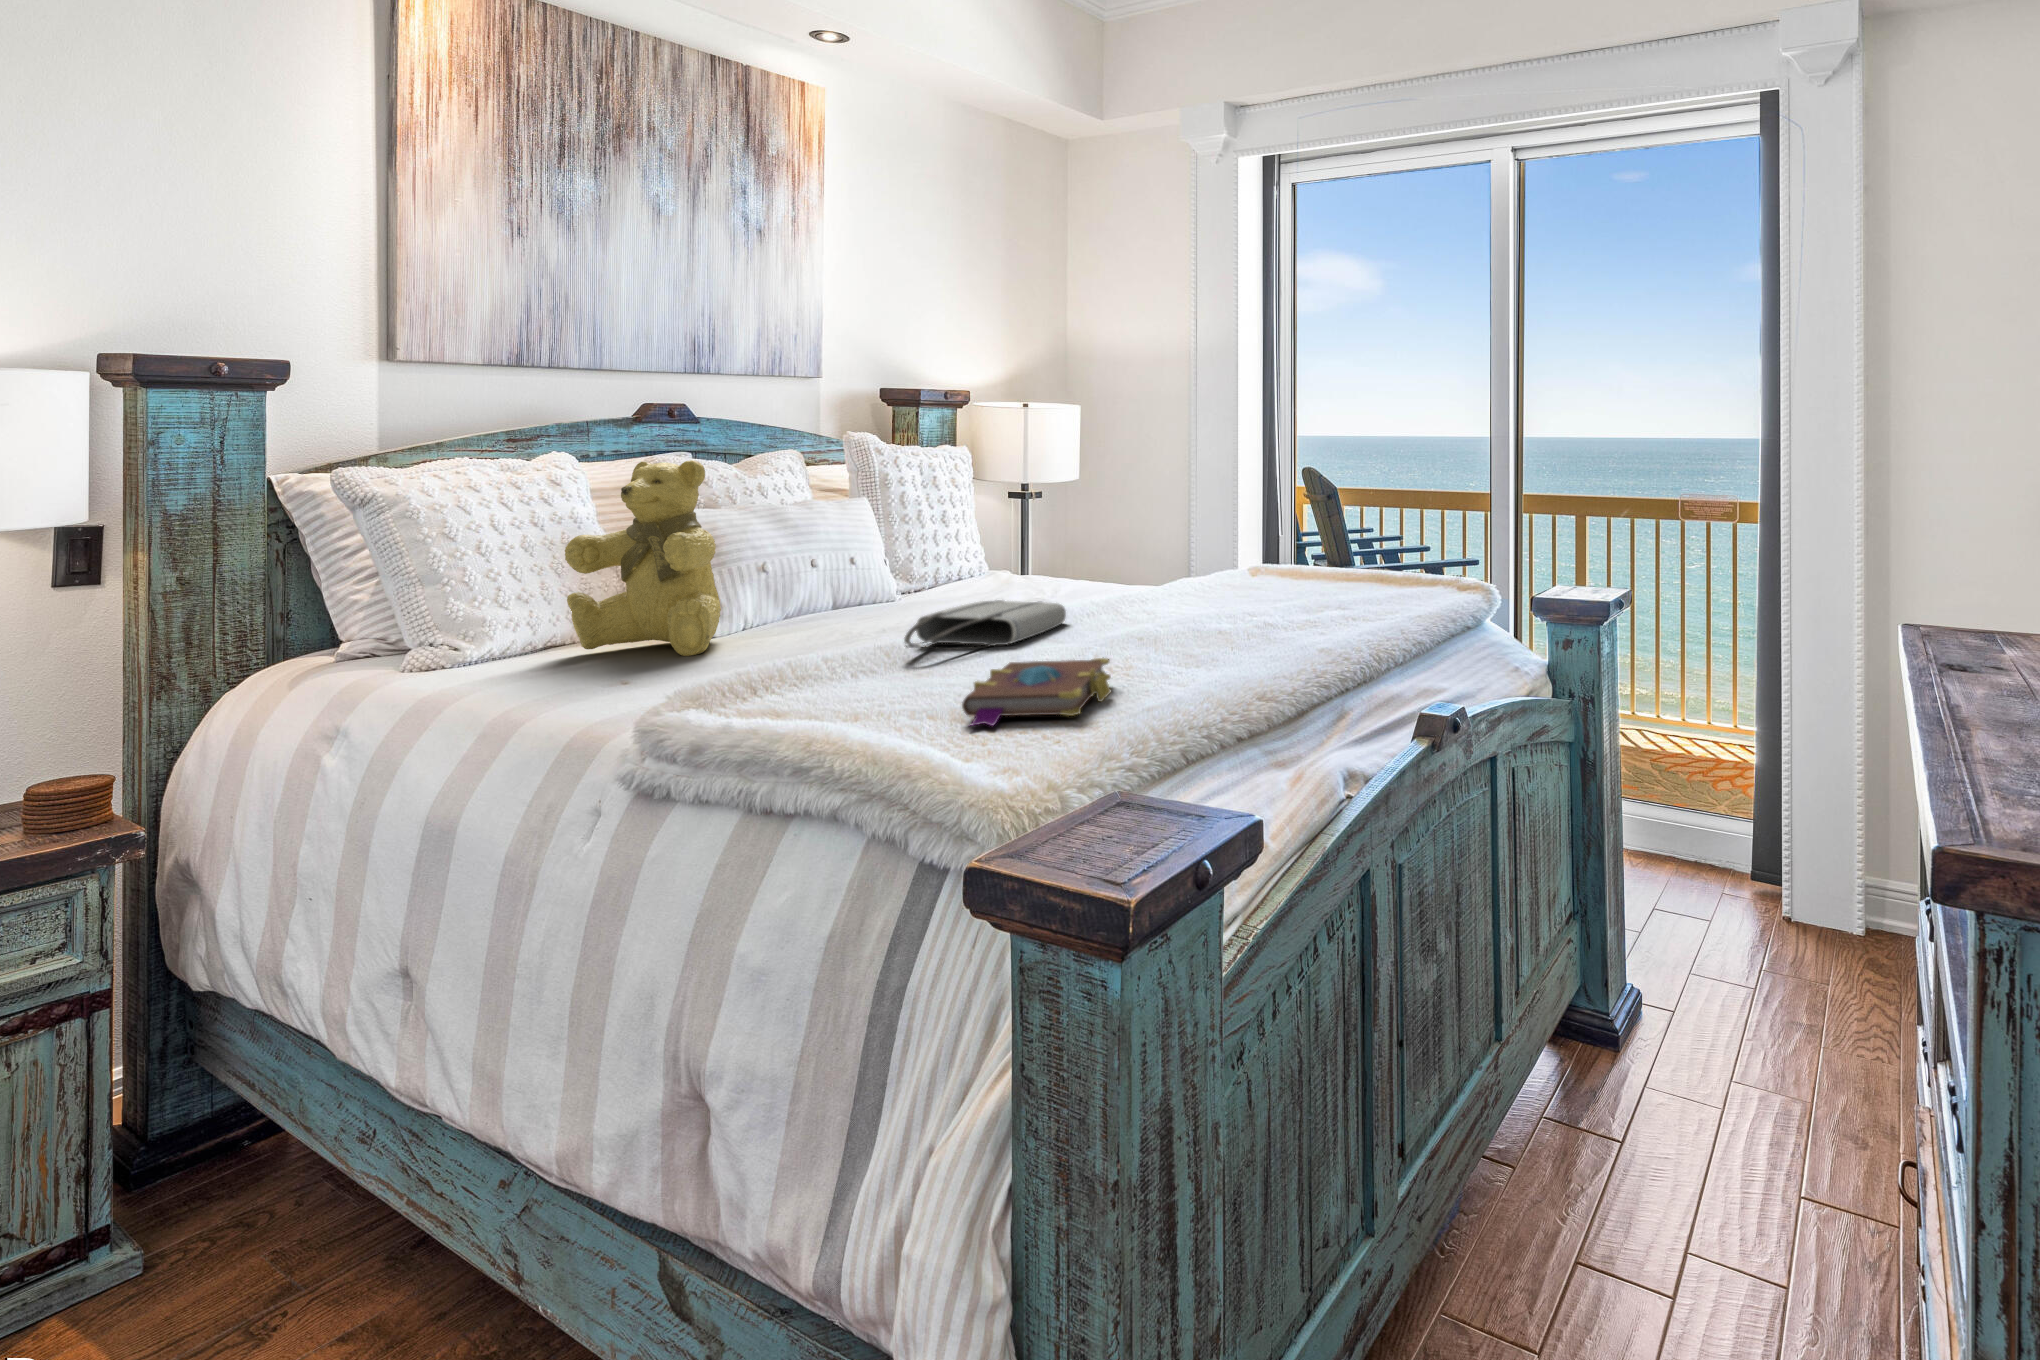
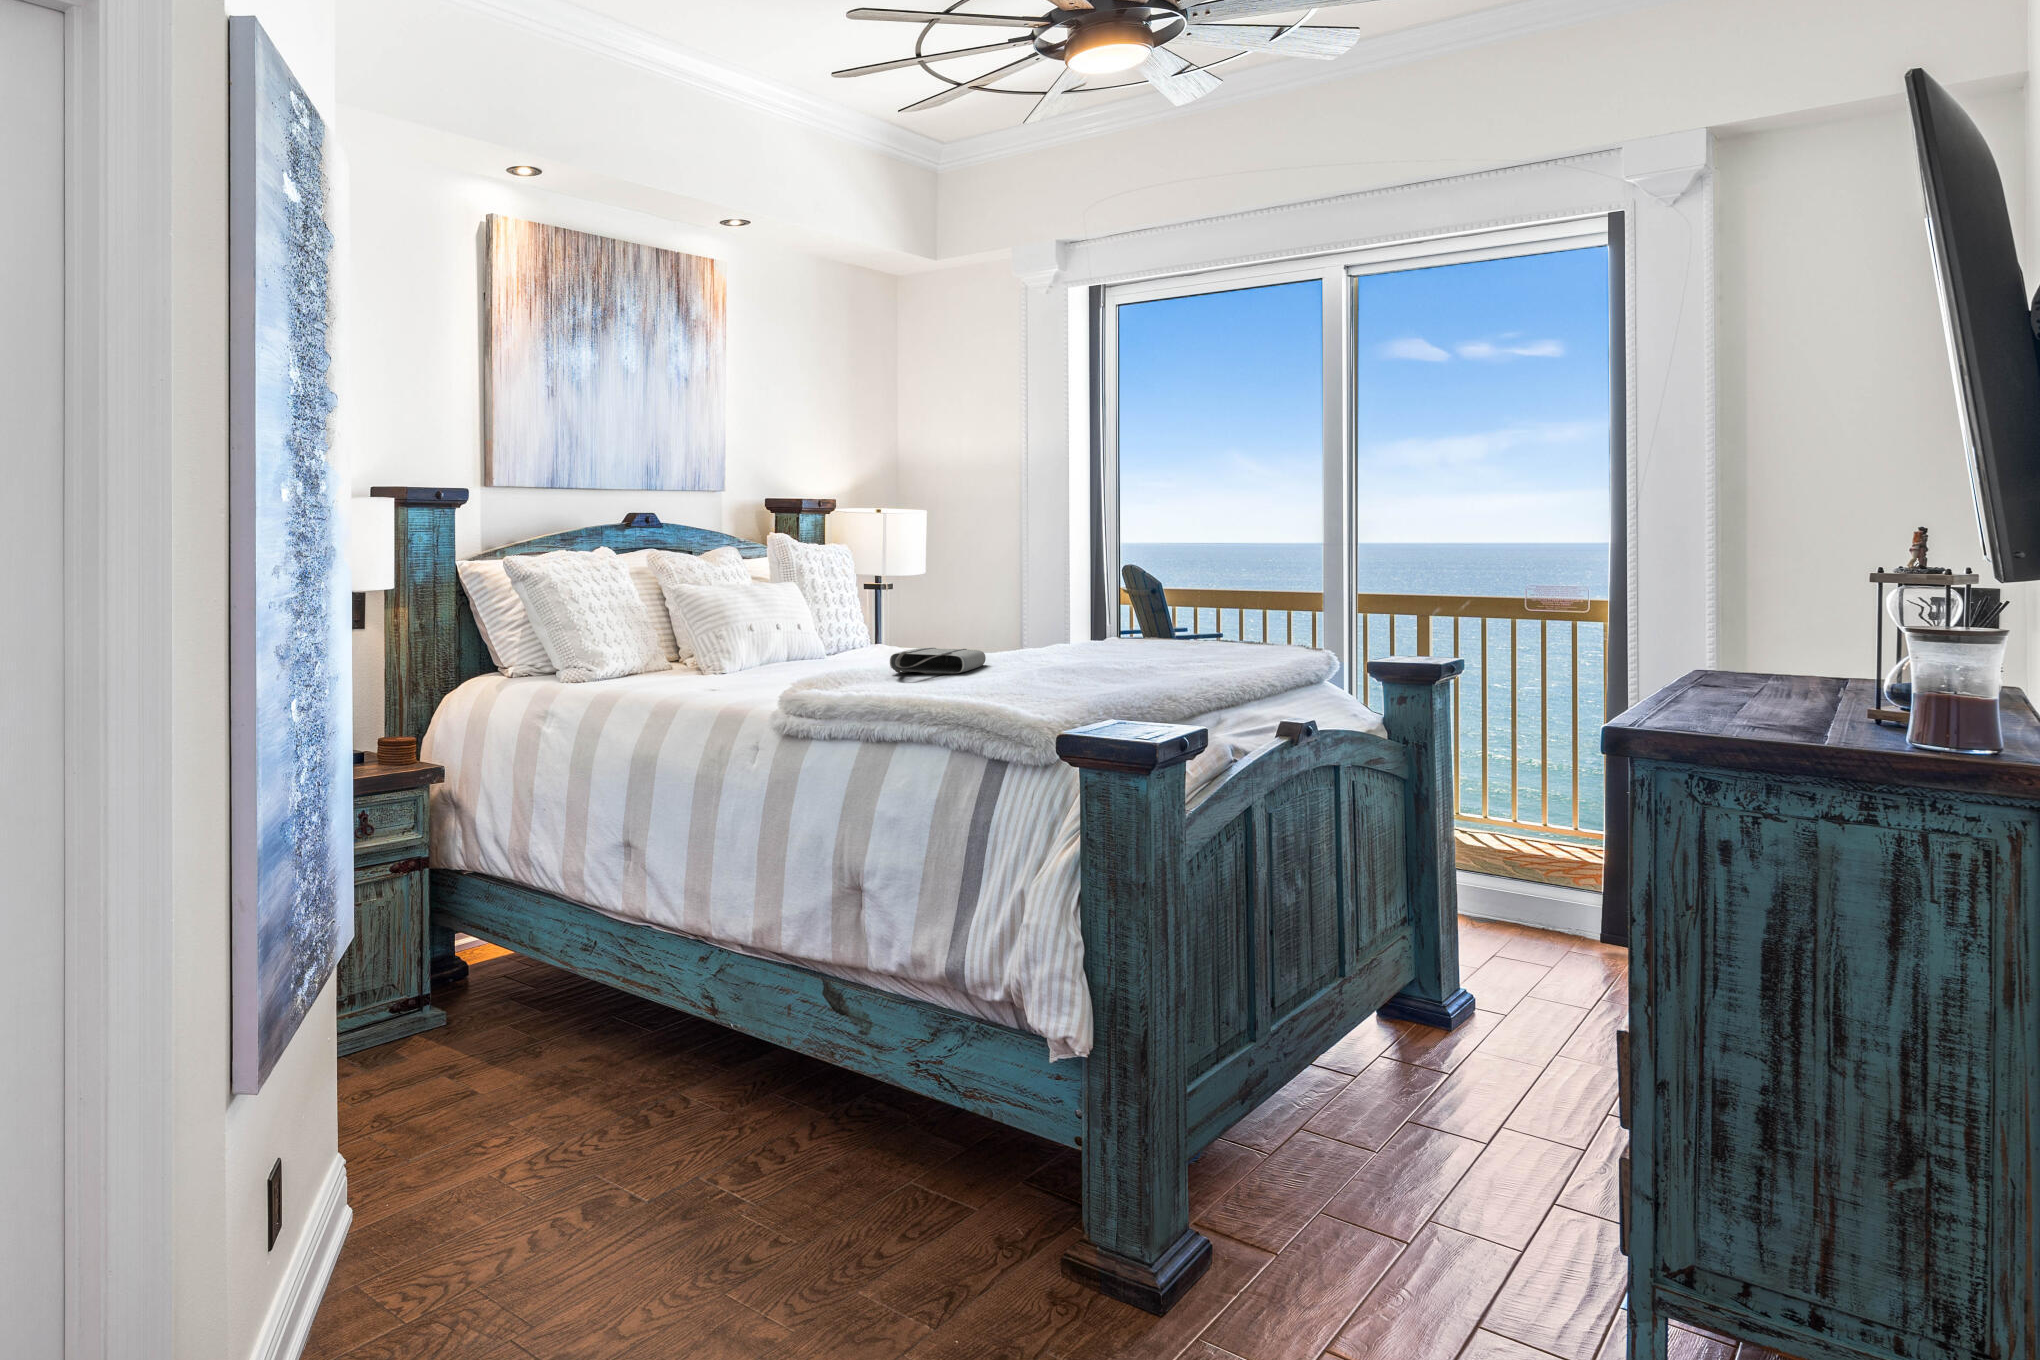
teddy bear: present [565,460,721,656] -> none [640,549,743,679]
book: present [962,658,1111,726] -> none [985,670,1071,699]

